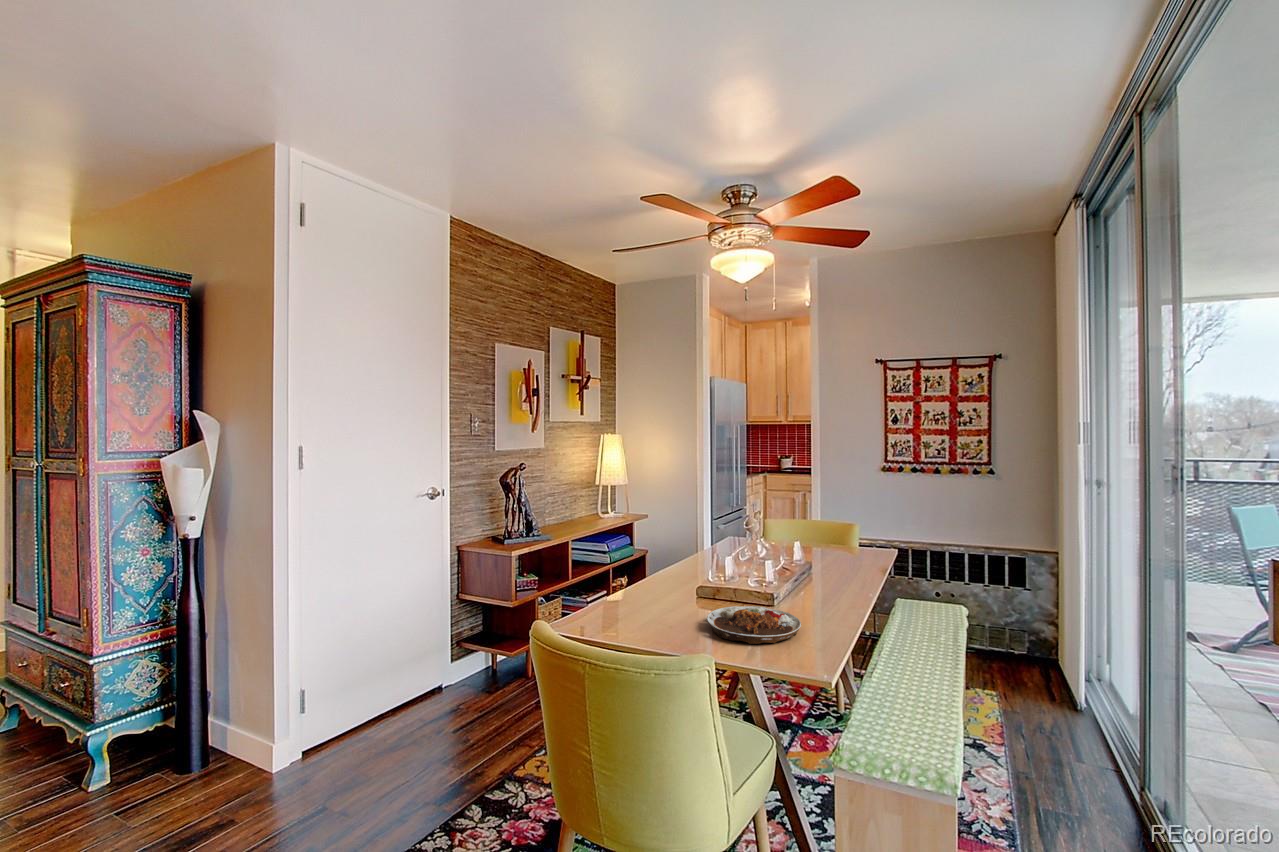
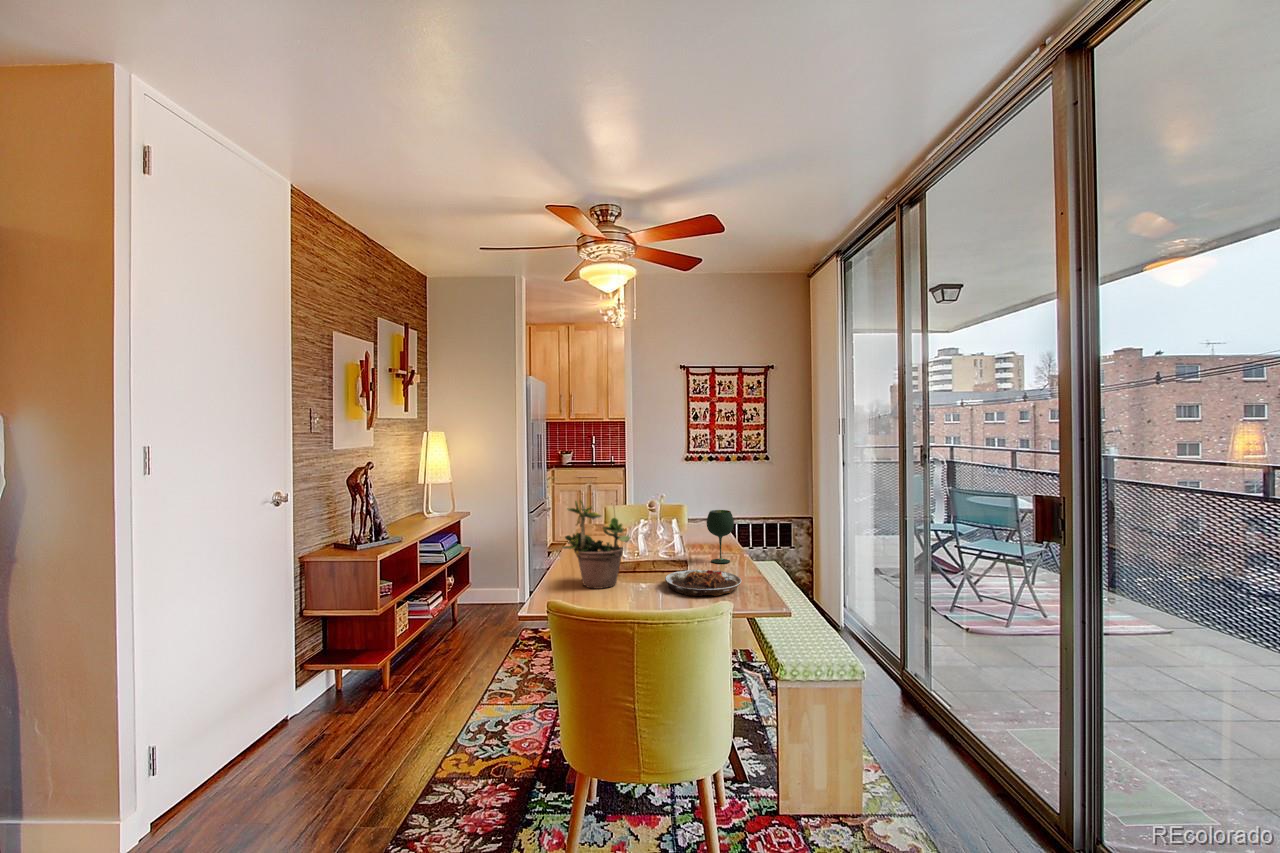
potted plant: none [608,504,674,614] -> present [562,500,630,589]
wine glass: none [802,536,837,603] -> present [707,510,734,563]

